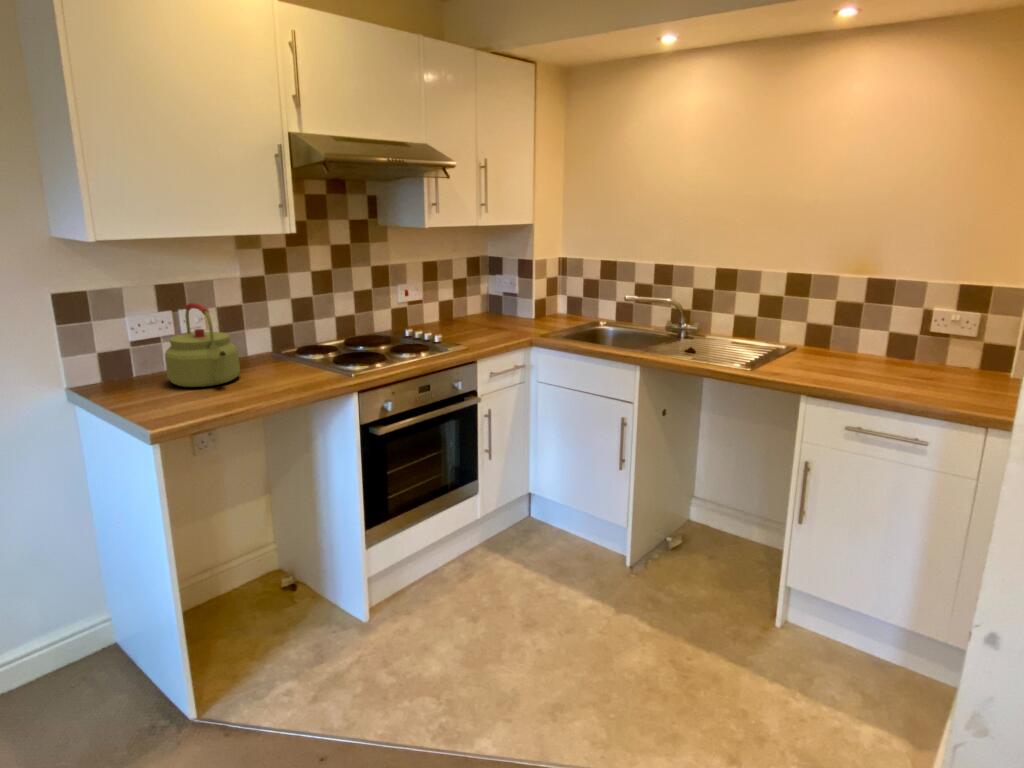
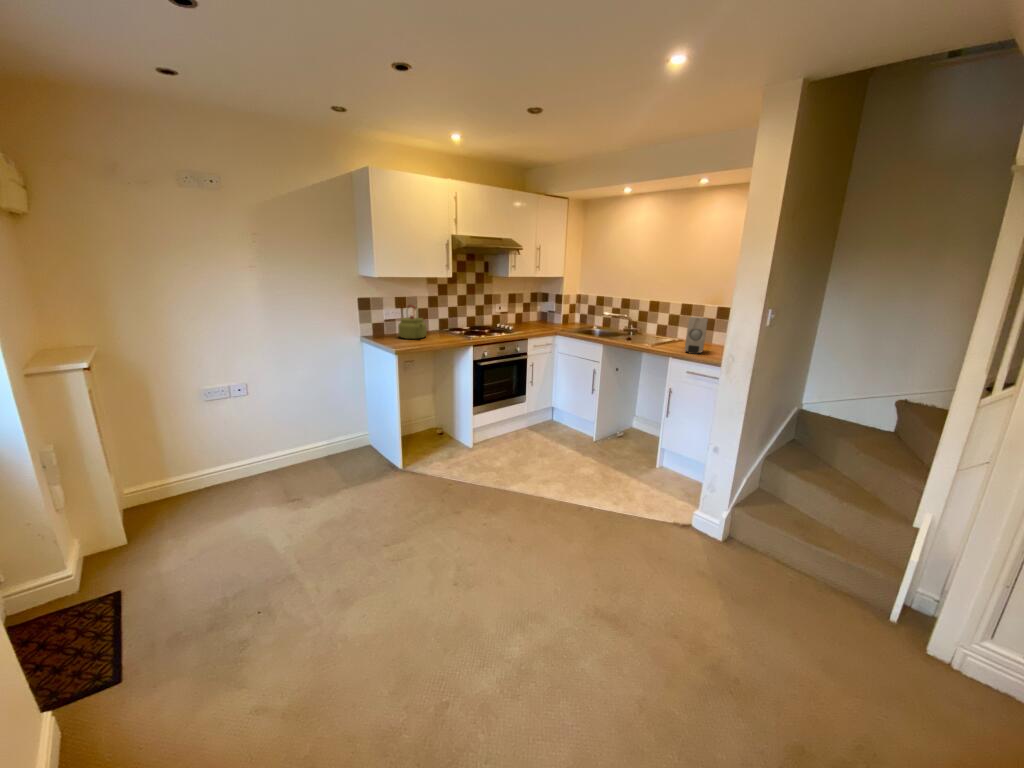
soap dispenser: none [830,305,887,388] -> present [685,317,708,354]

